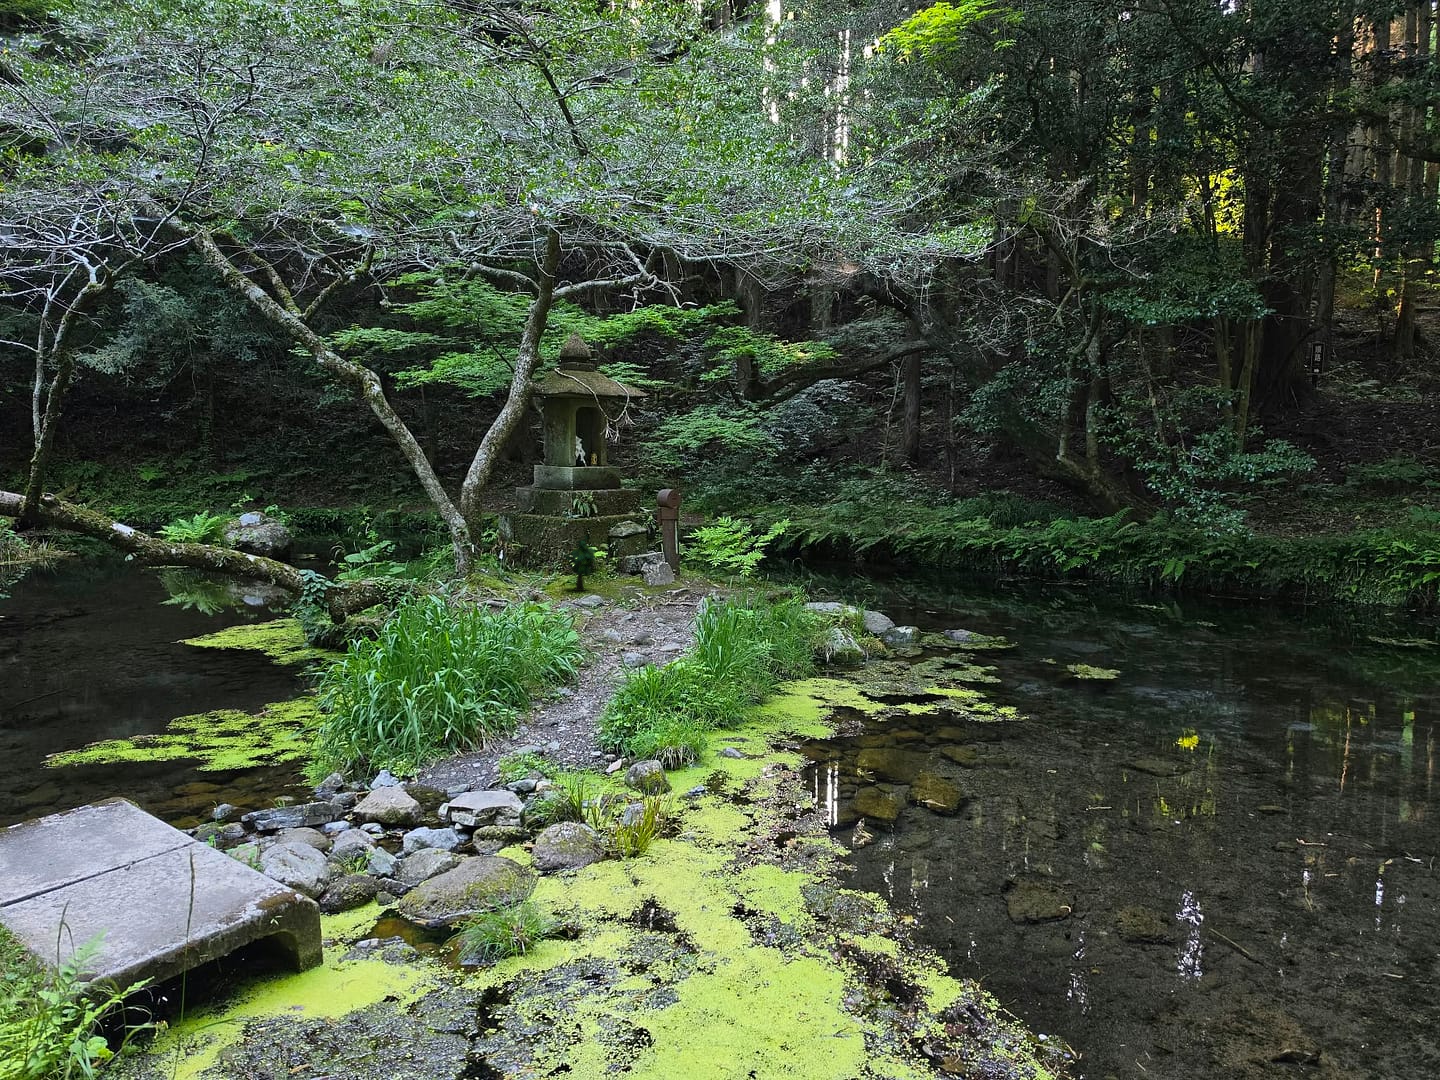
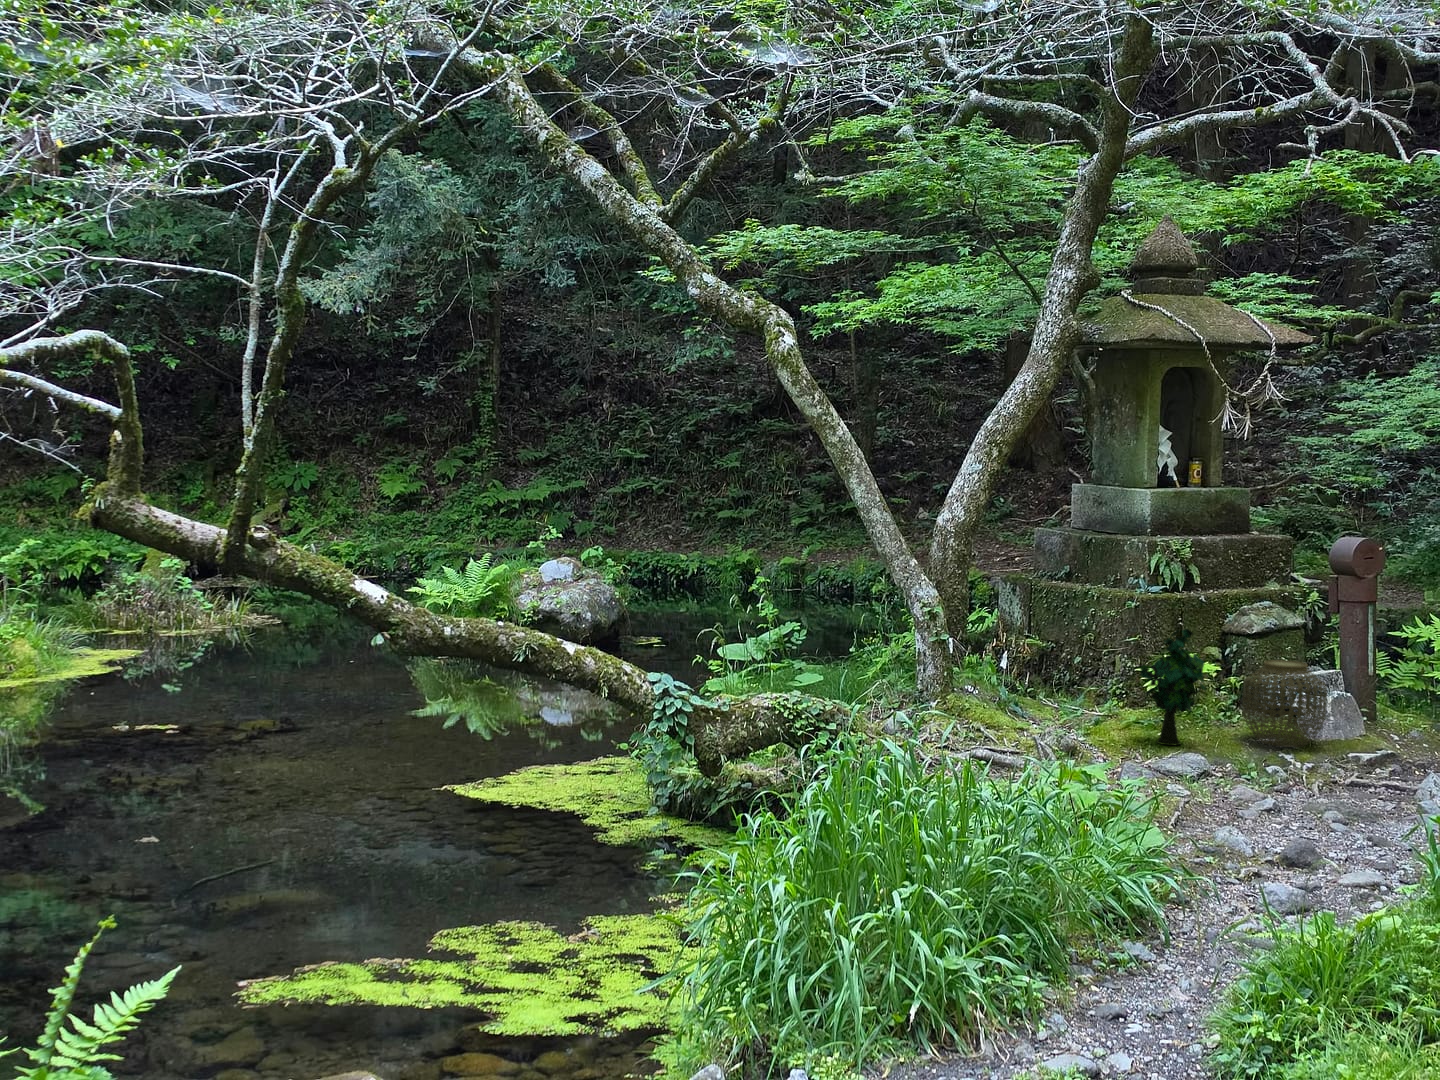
woven basket: none [614,548,651,588] -> present [1242,660,1327,747]

